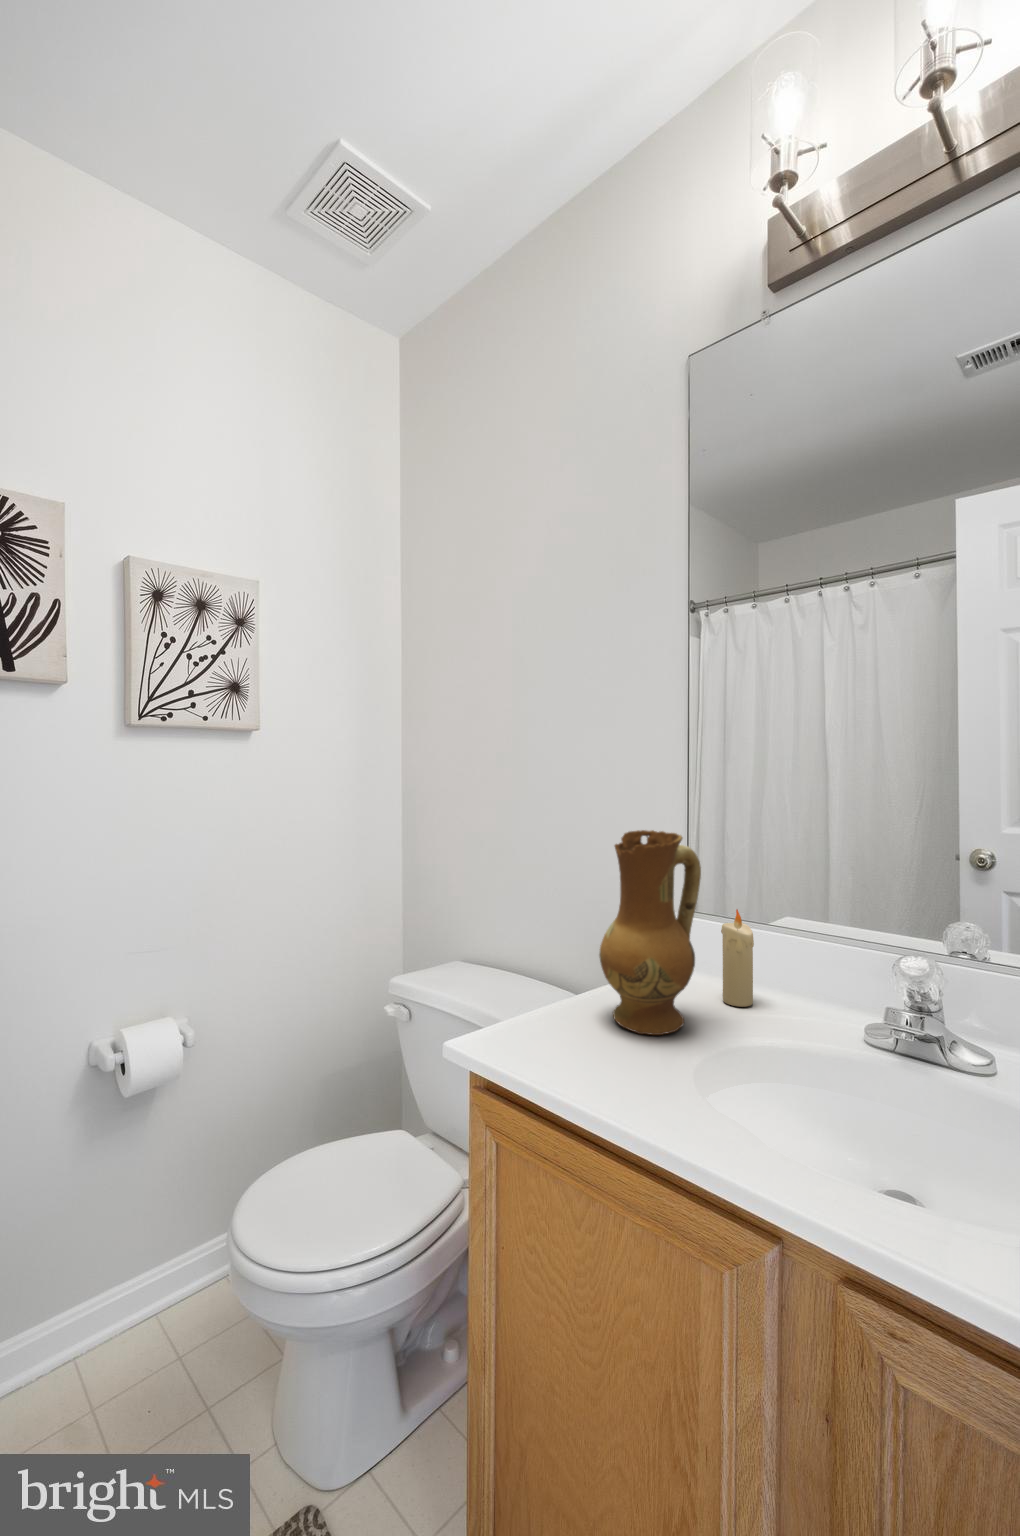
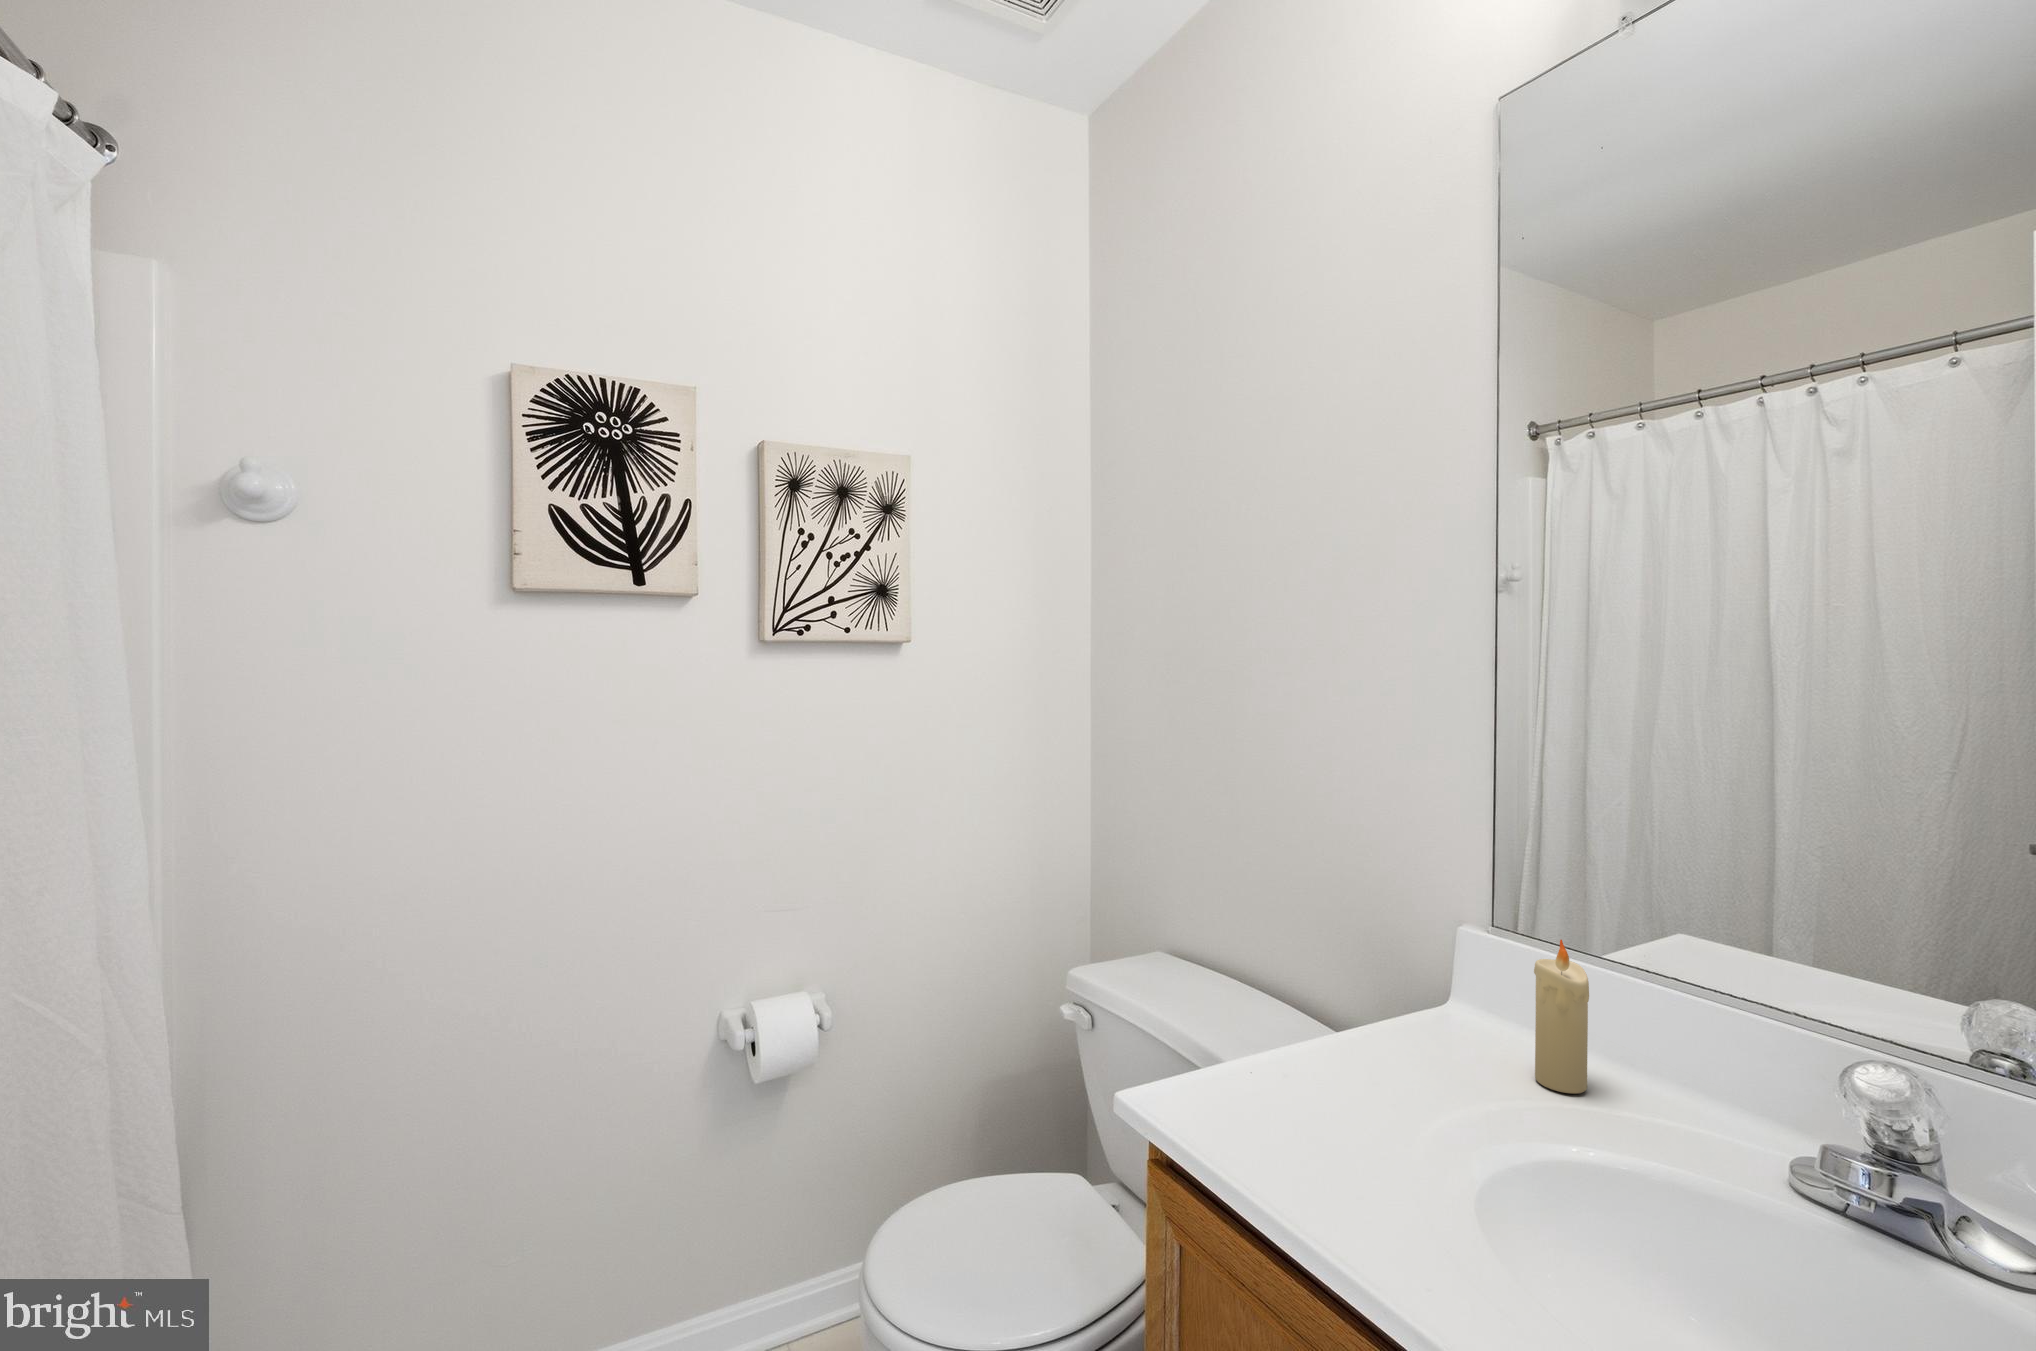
ceramic jug: present [599,830,701,1035] -> none [1325,812,1492,1122]

